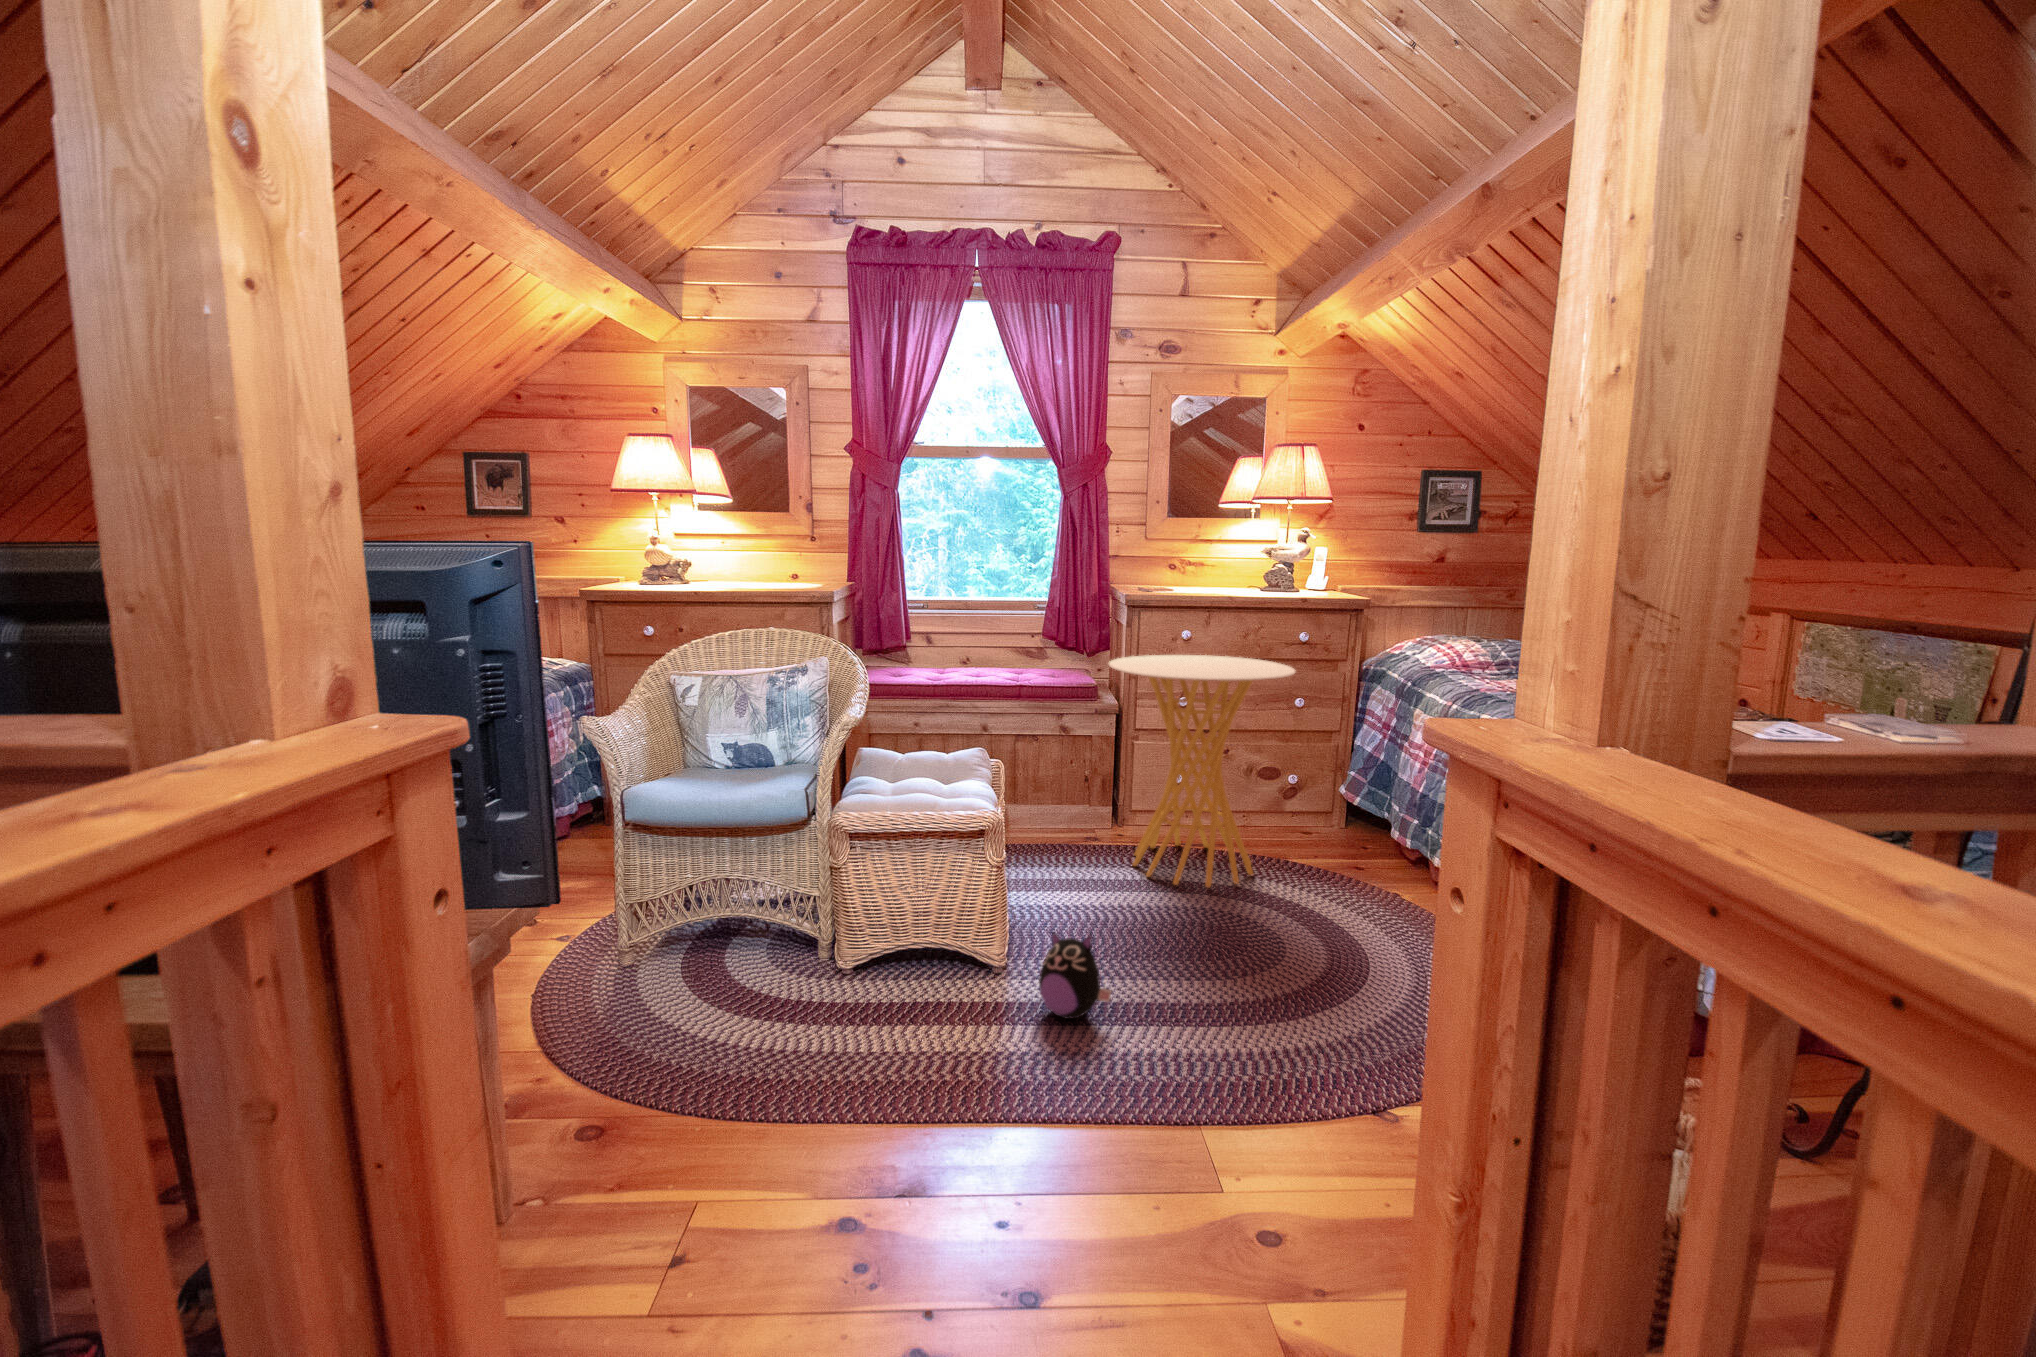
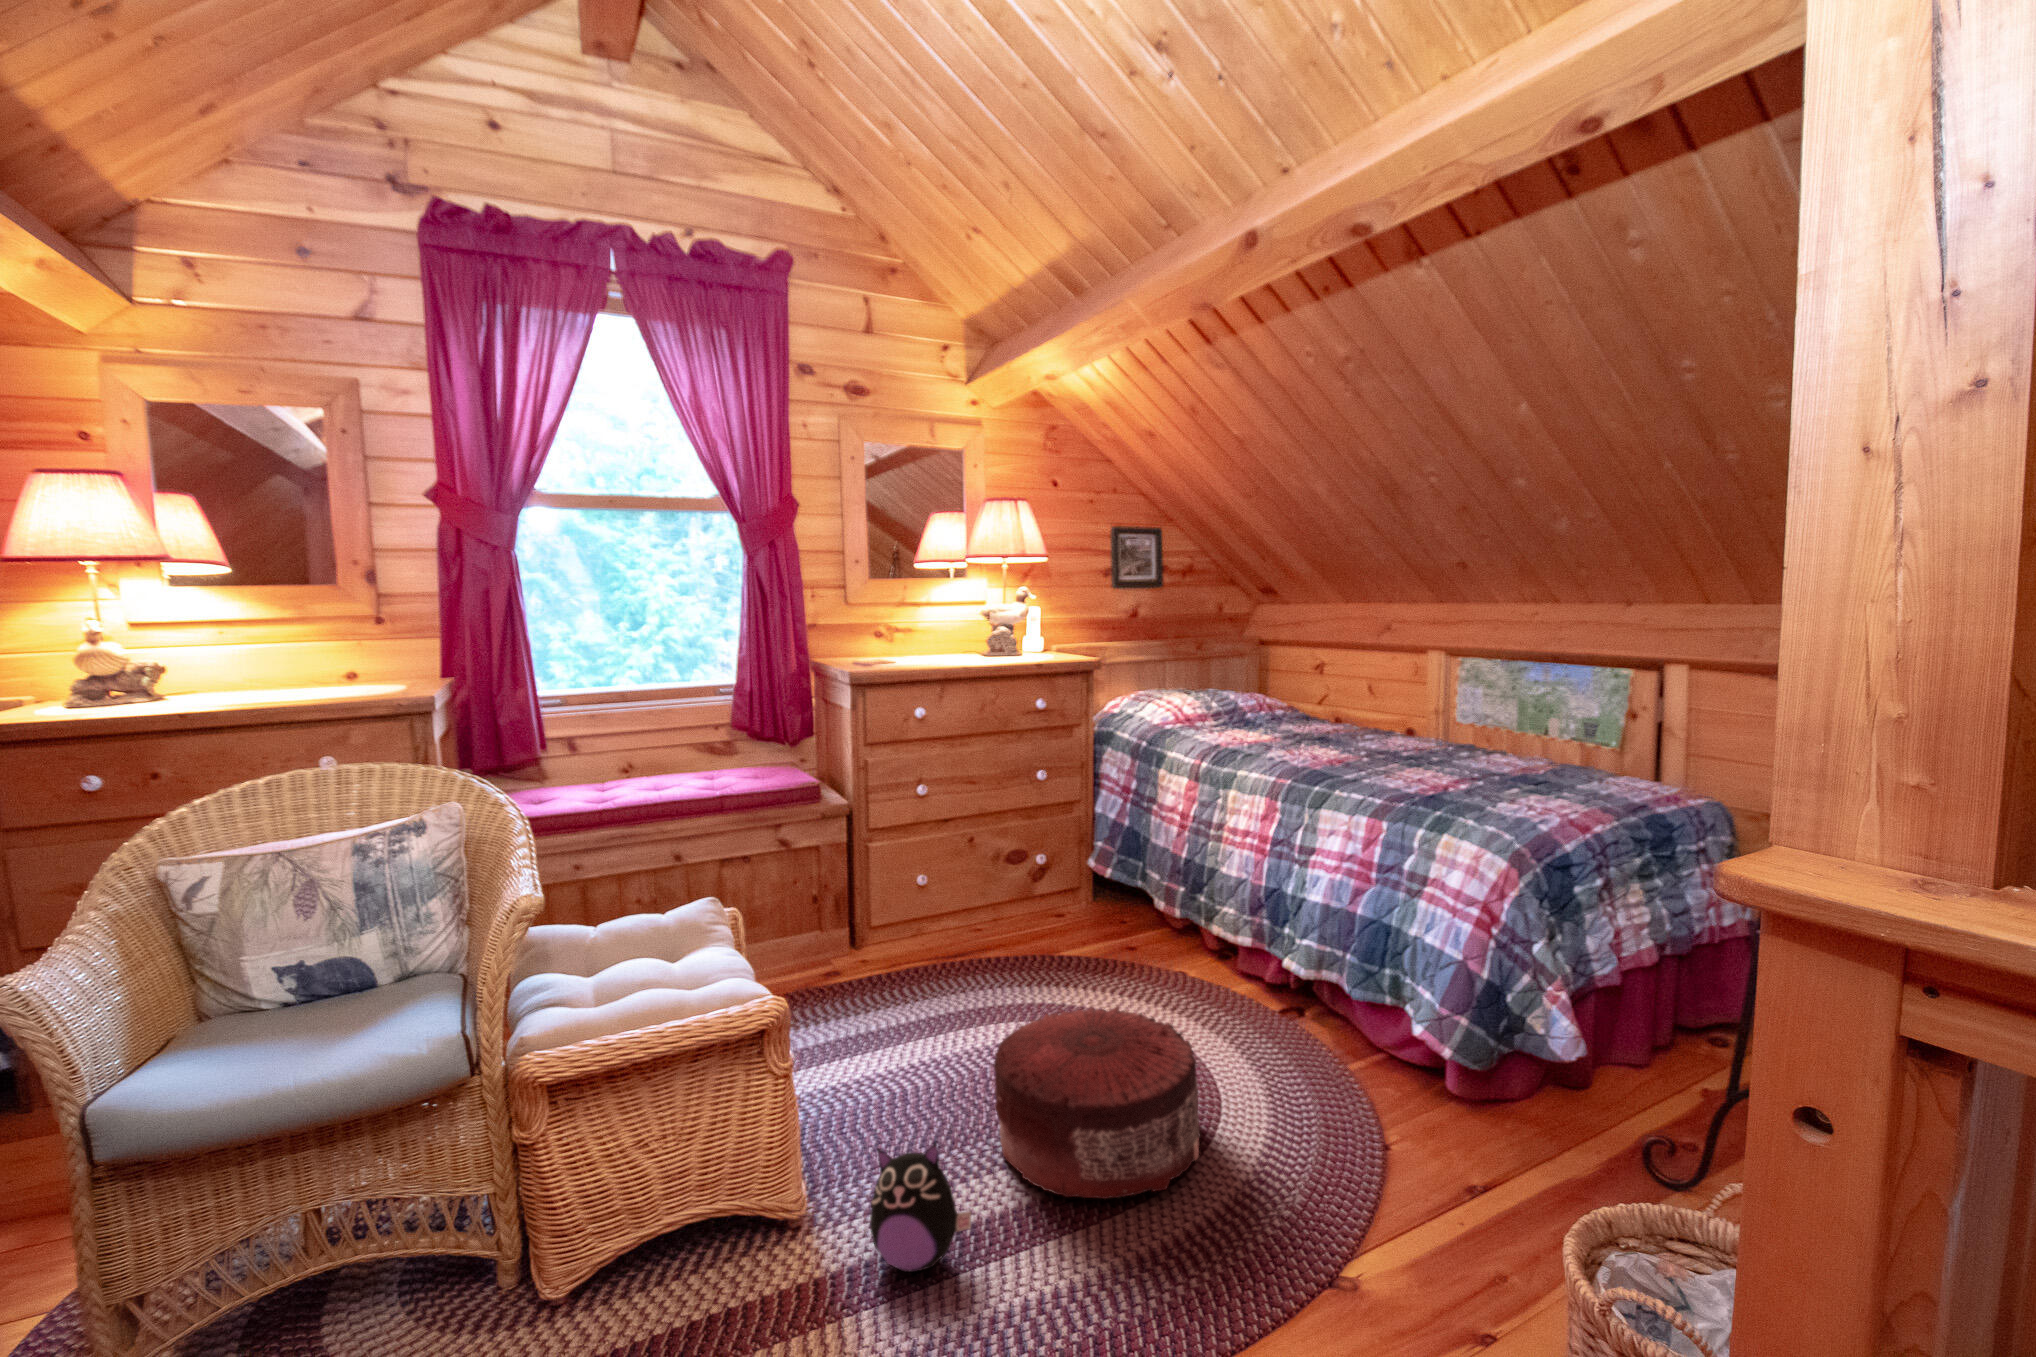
side table: present [1109,655,1296,887] -> none [849,735,1065,1018]
pouf: none [1158,880,1338,1023] -> present [994,1007,1201,1199]

